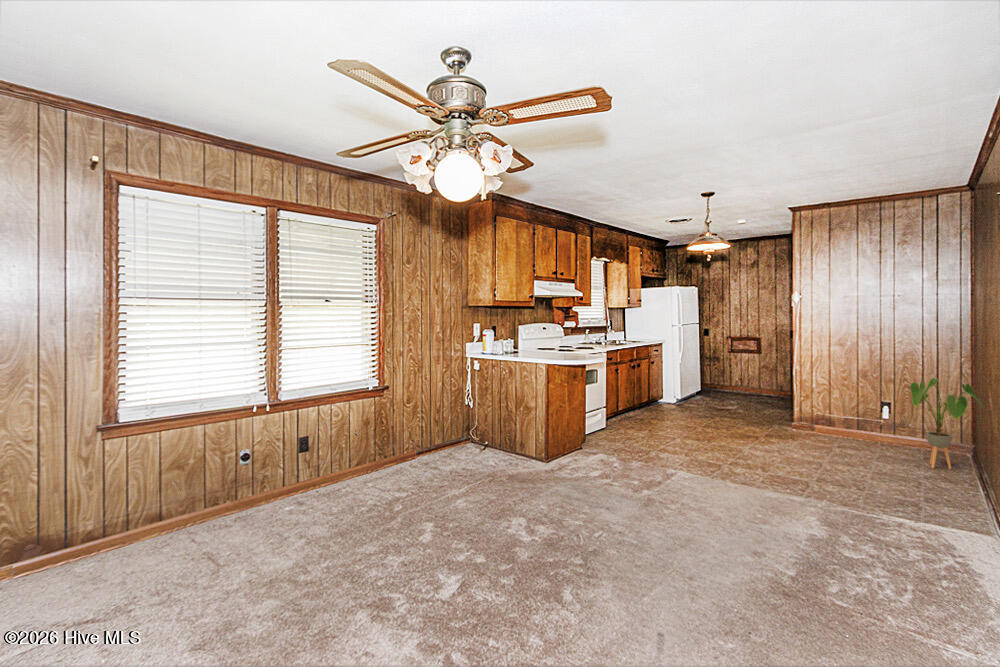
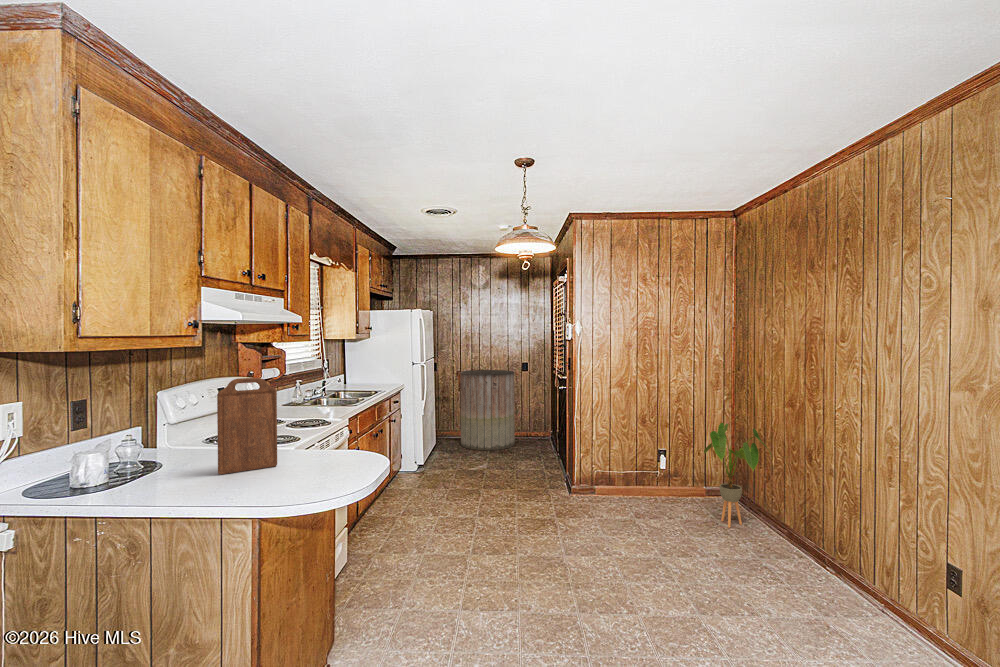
cutting board: none [538,323,563,364] -> present [217,377,277,474]
trash can: none [717,334,768,397] -> present [460,370,515,450]

